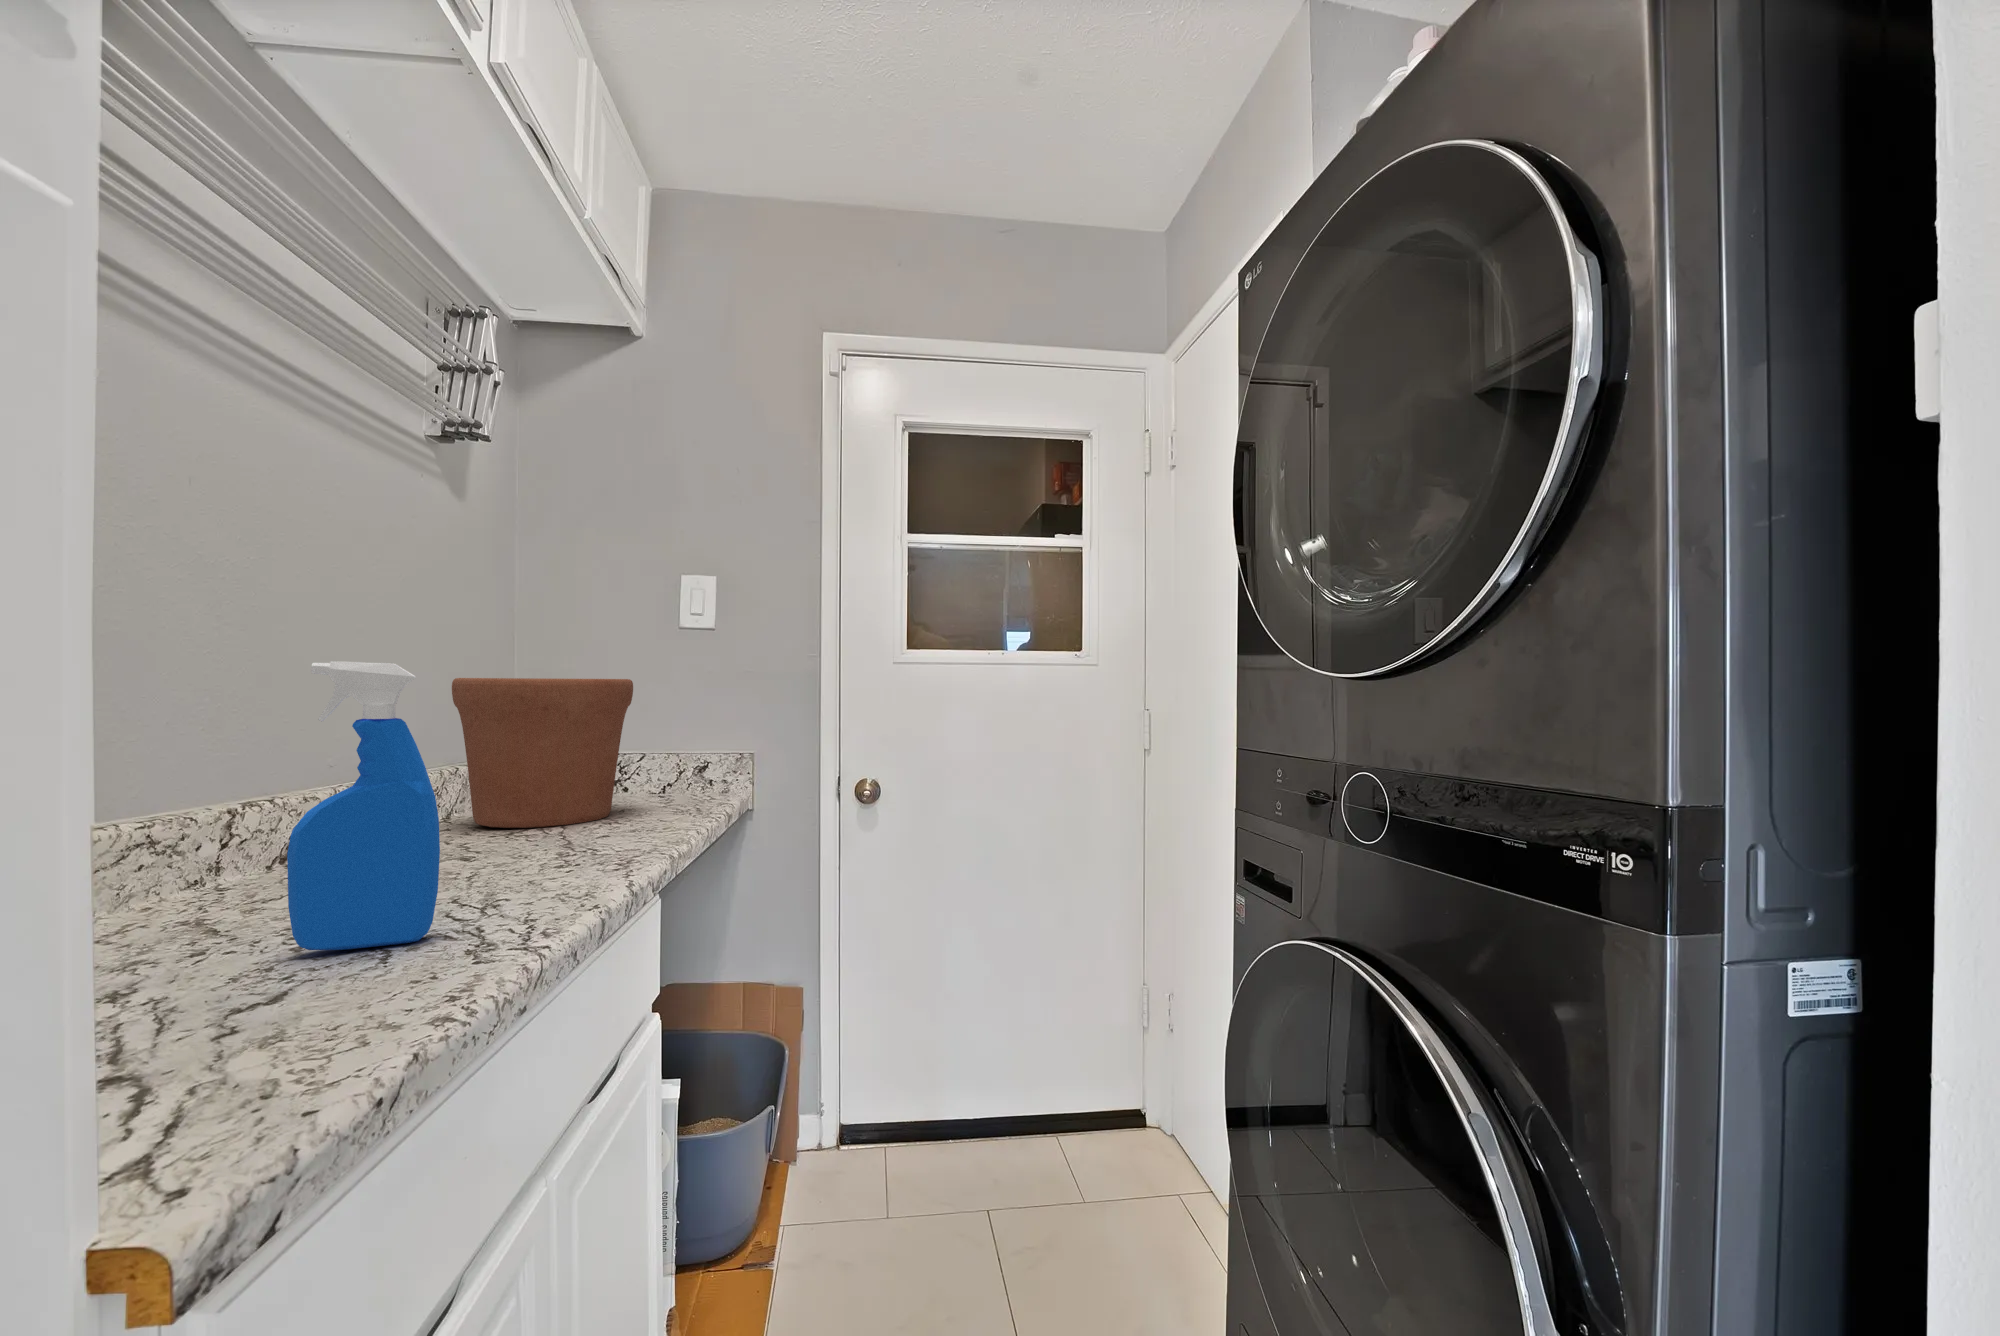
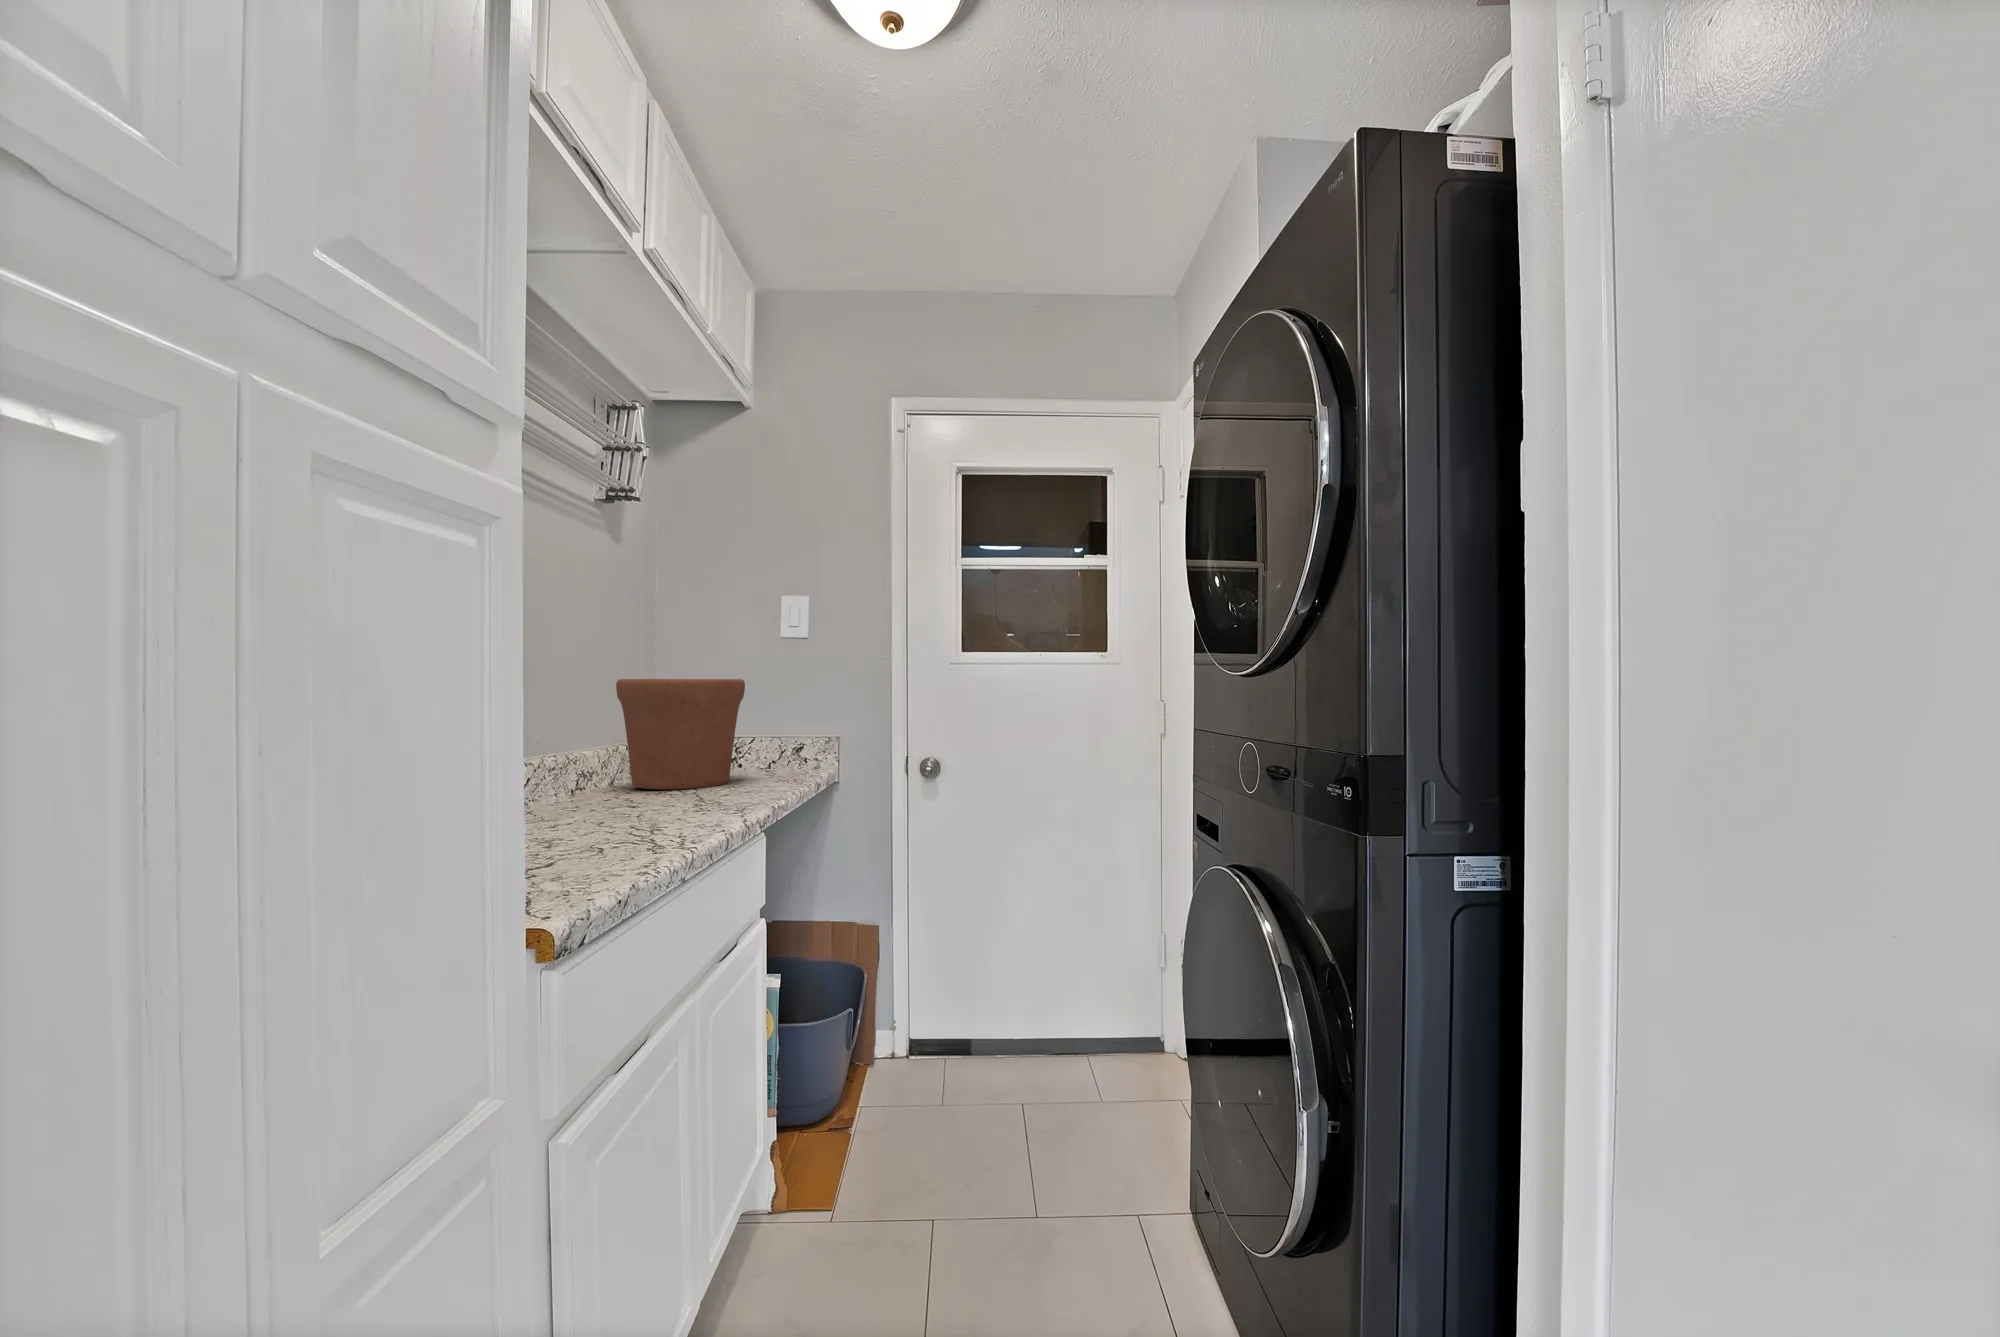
spray bottle: present [287,661,440,950] -> none [545,673,629,848]

